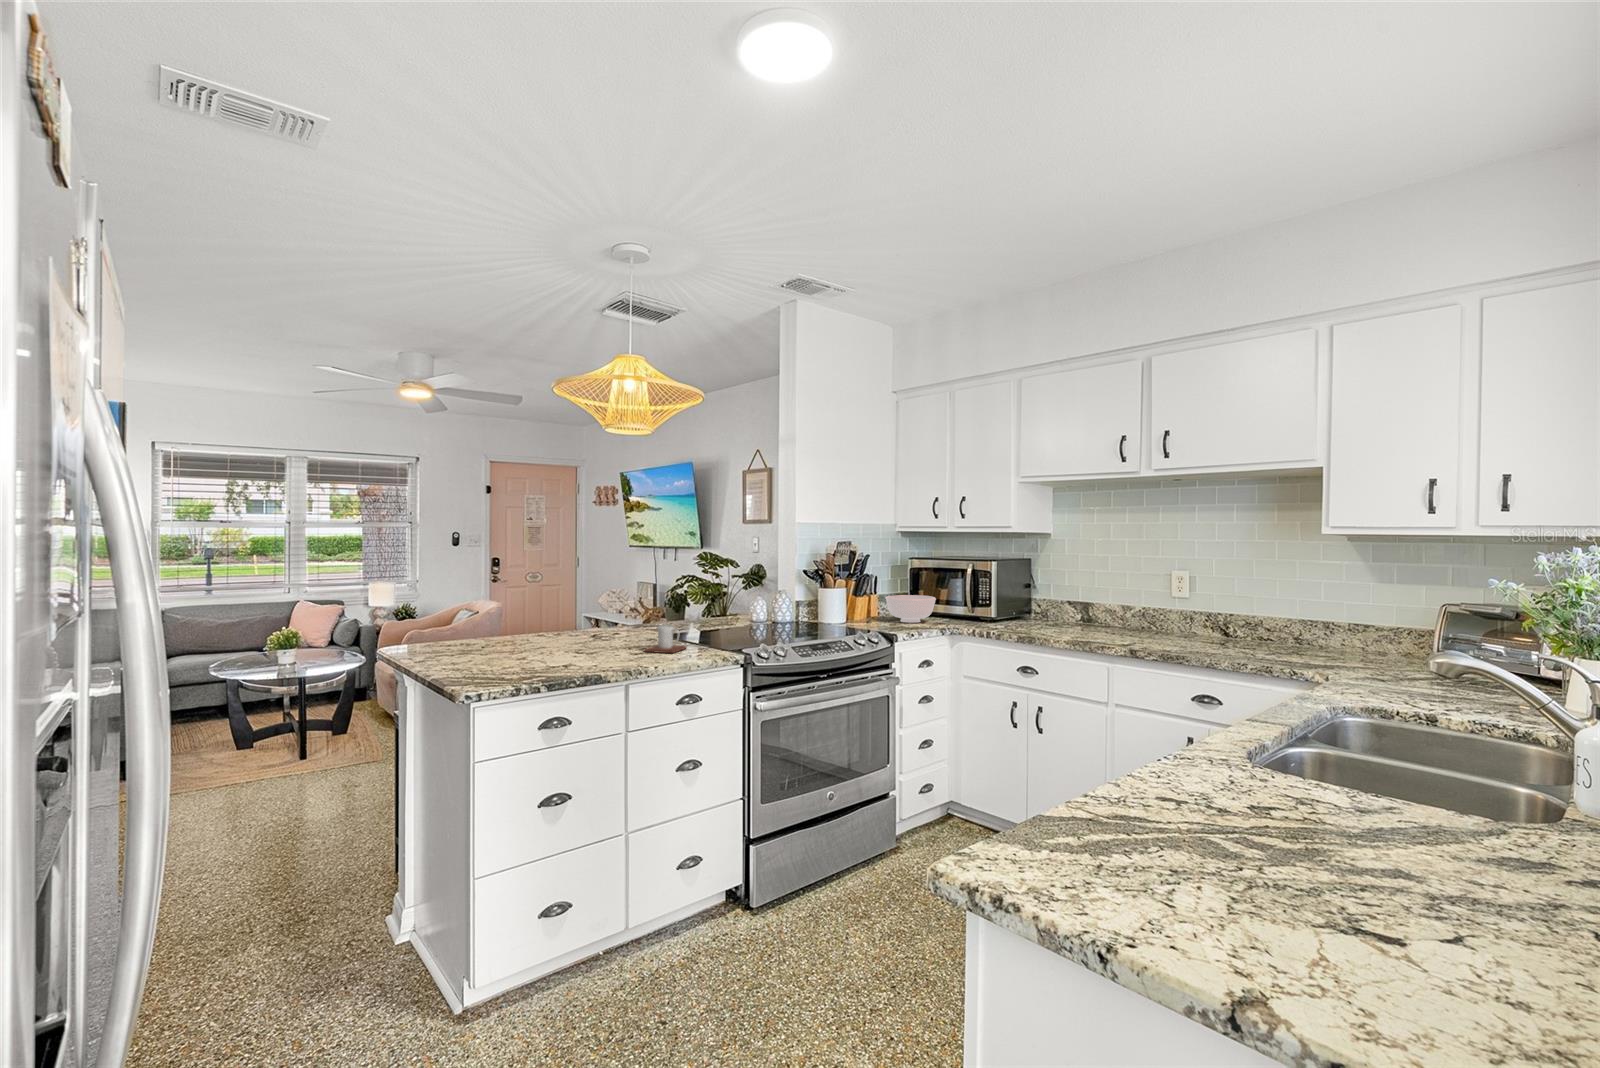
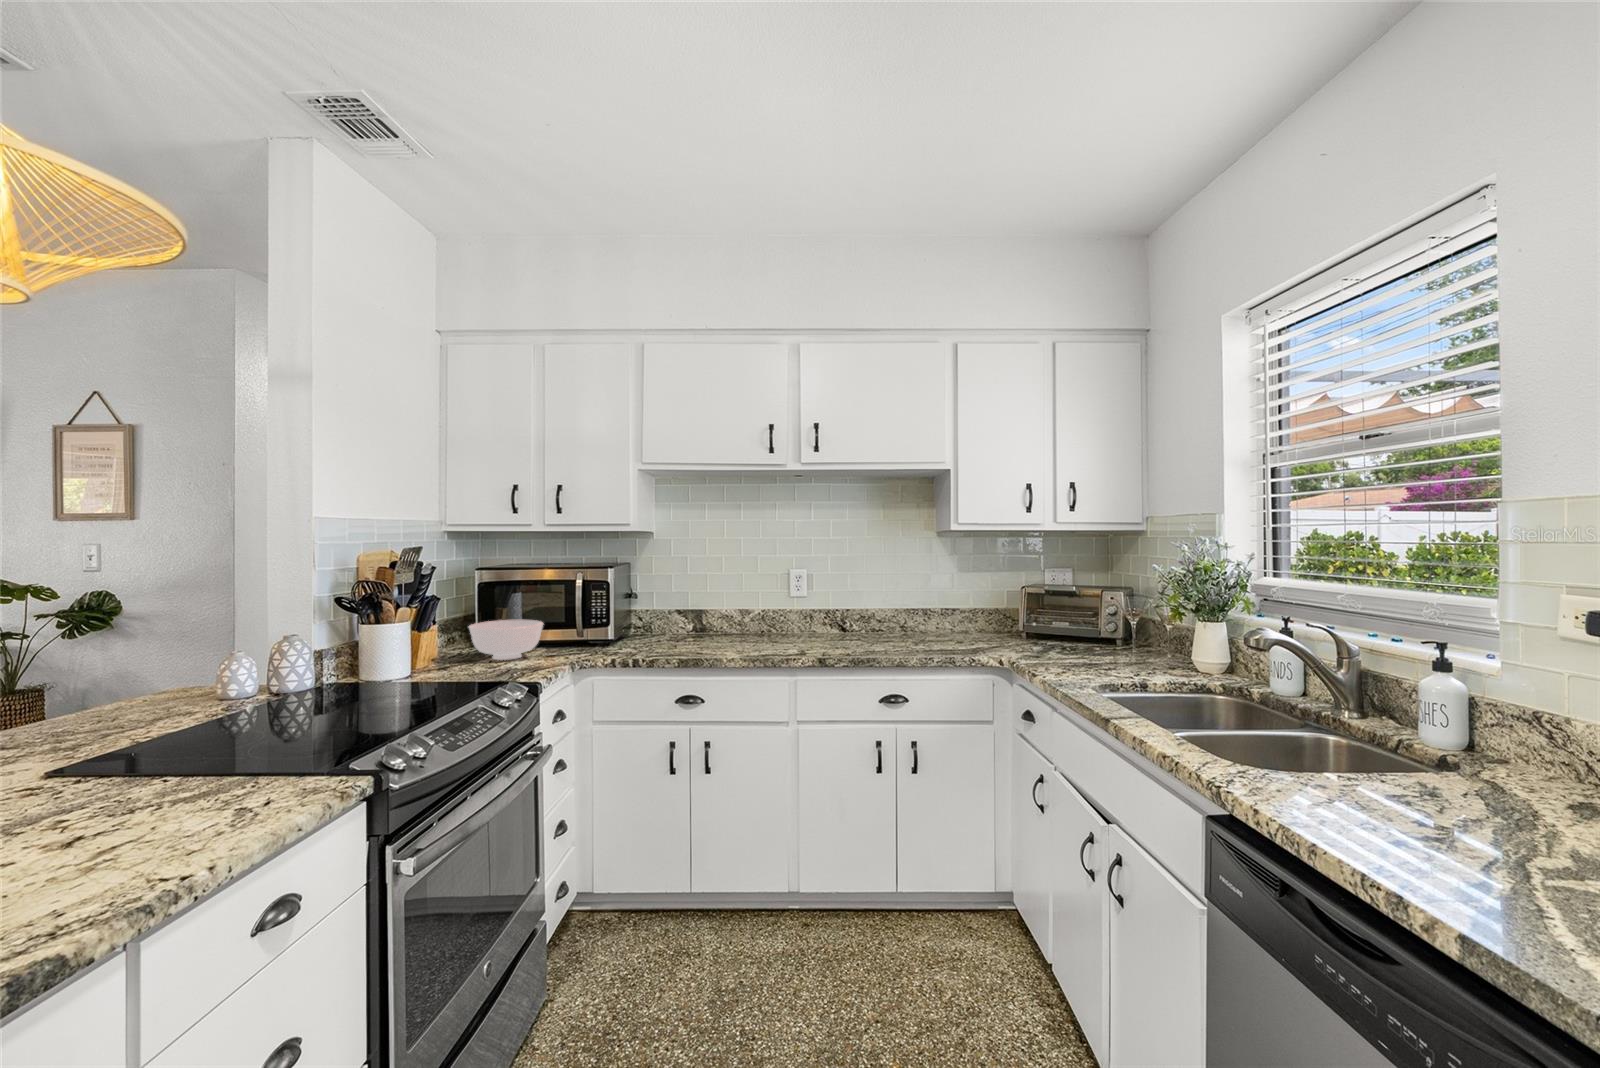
mug: present [644,625,687,653] -> none [77,751,197,836]

